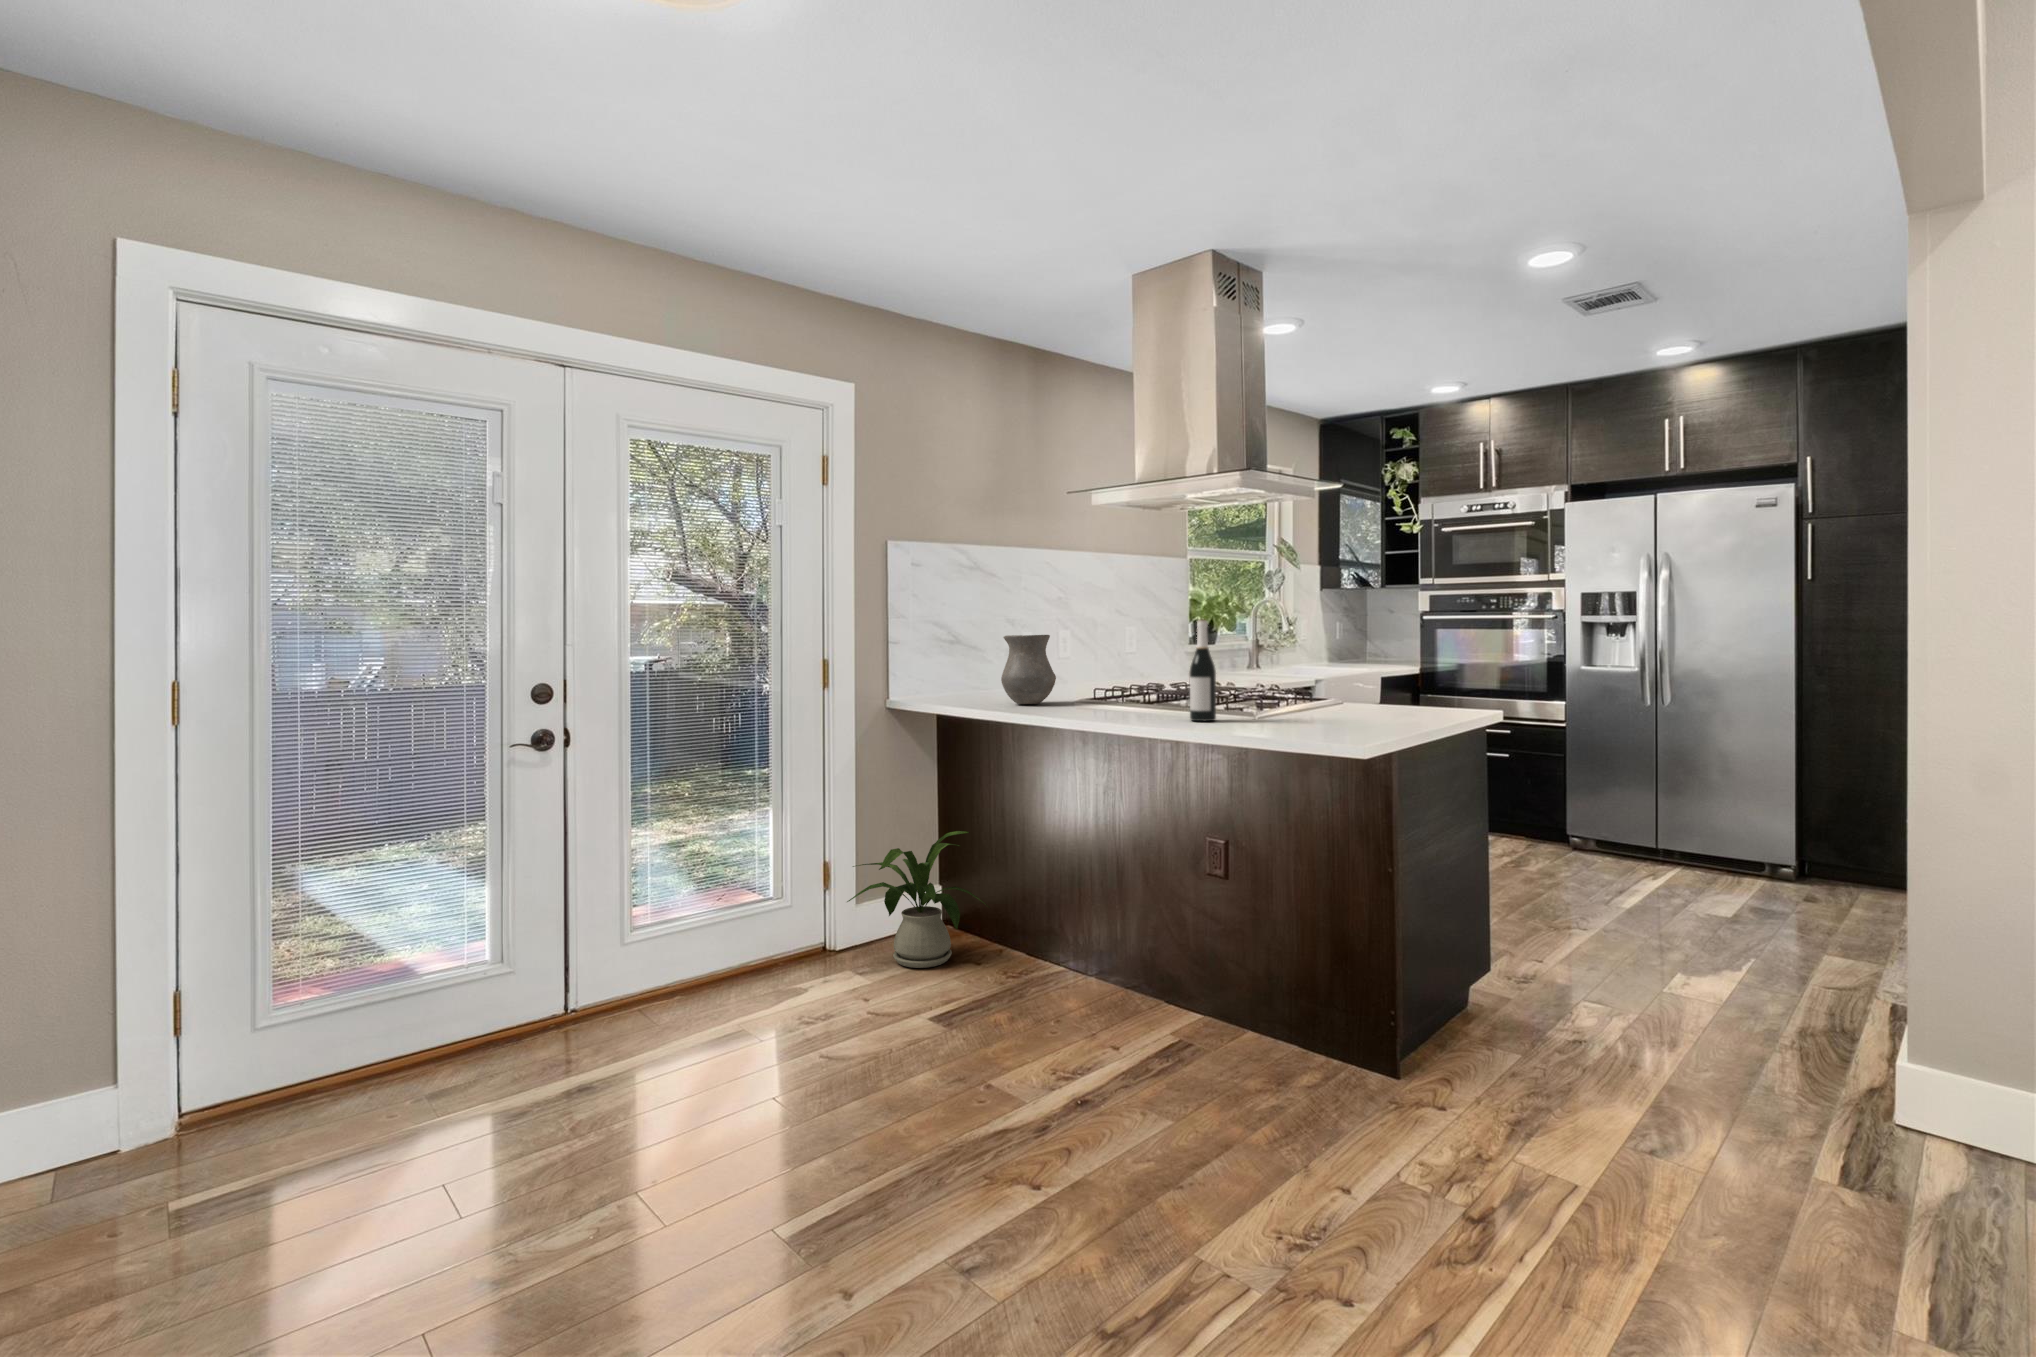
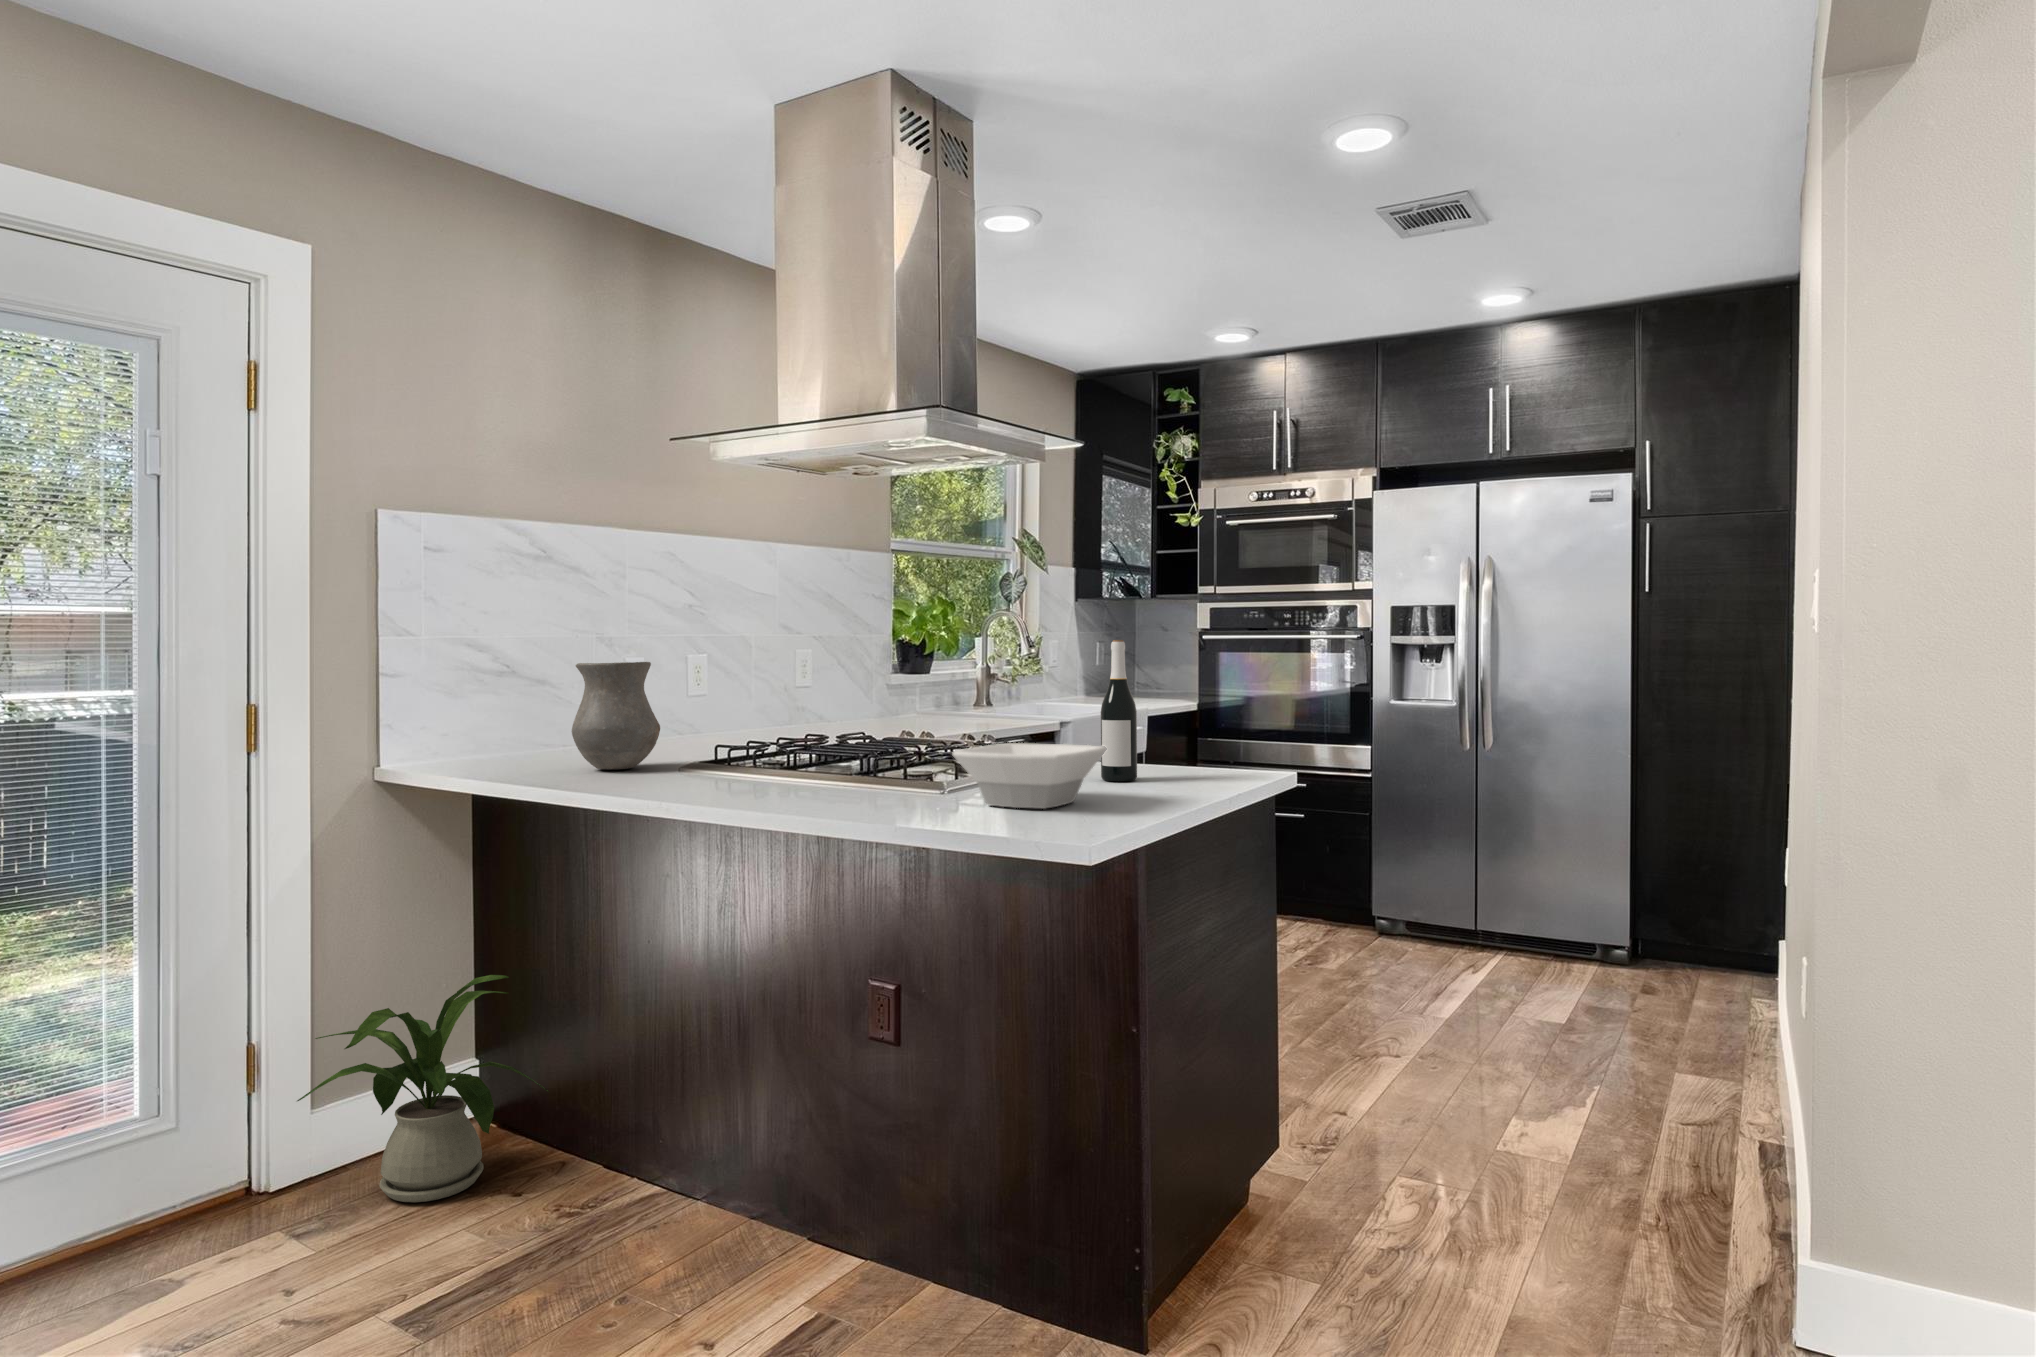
wine bottle: present [1189,620,1216,721] -> present [1101,640,1137,781]
bowl: none [1267,686,1371,726] -> present [953,743,1106,809]

